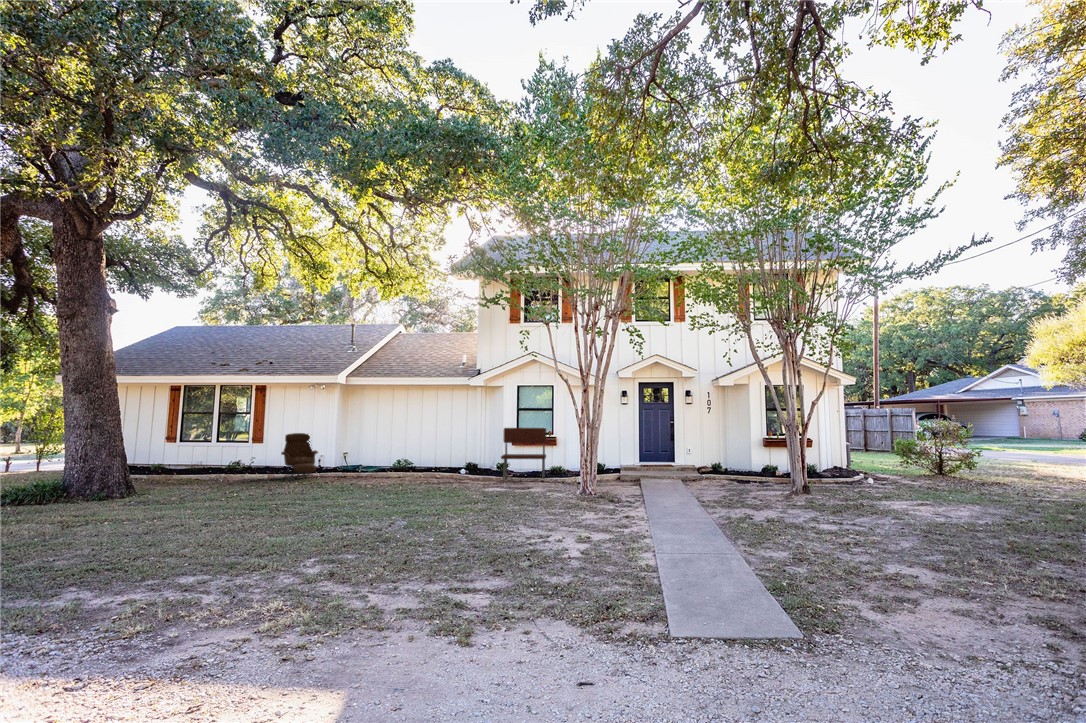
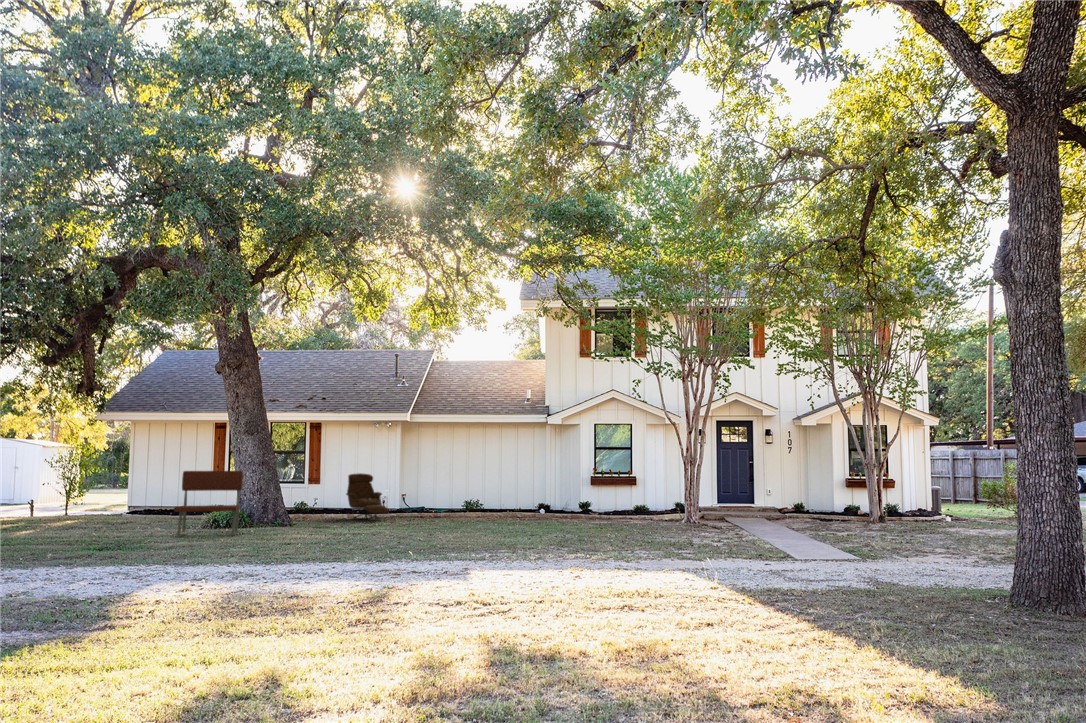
bench: present [501,428,546,478] -> present [174,471,243,537]

